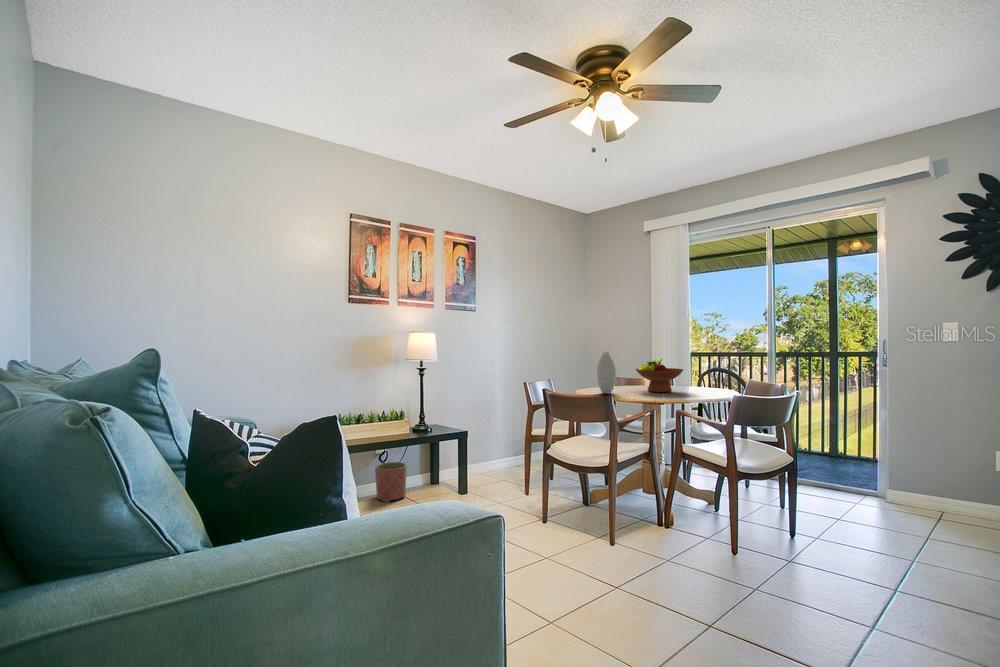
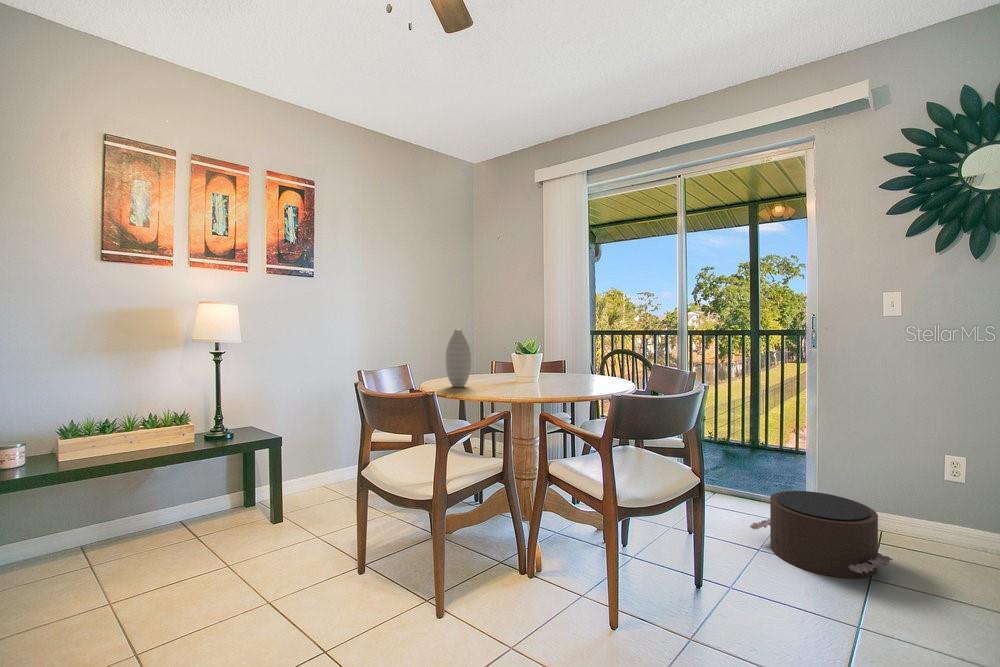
fruit bowl: present [636,362,683,392] -> none [501,343,563,384]
planter: present [375,462,407,502] -> none [136,484,189,544]
pouf: none [833,476,948,537] -> present [749,491,893,578]

